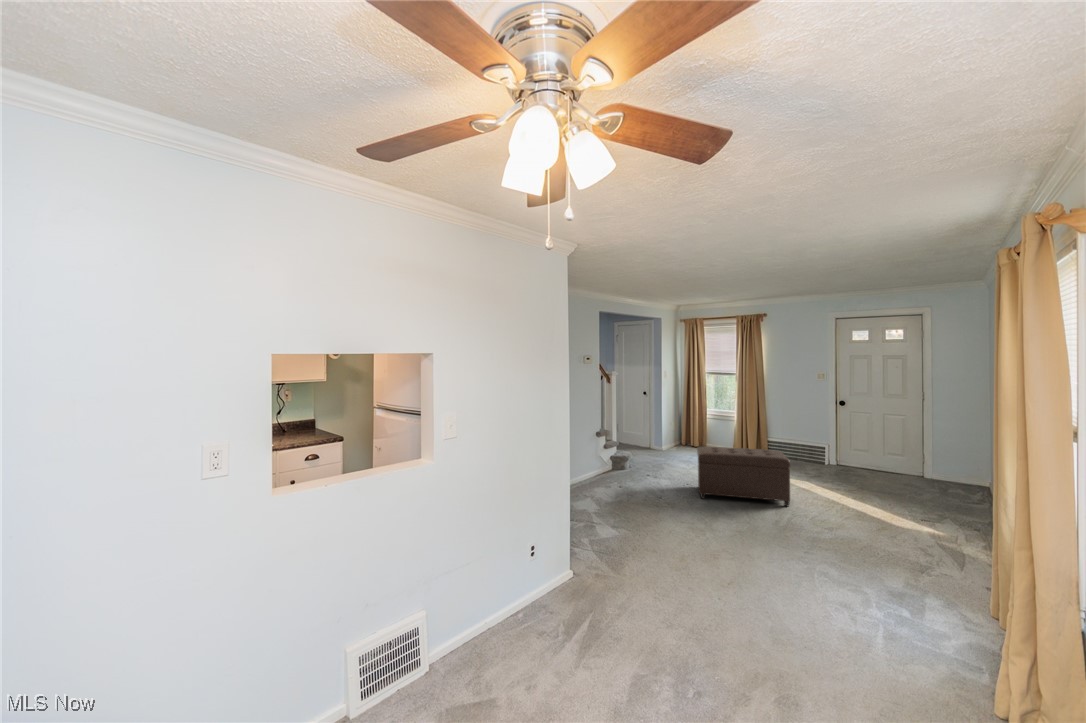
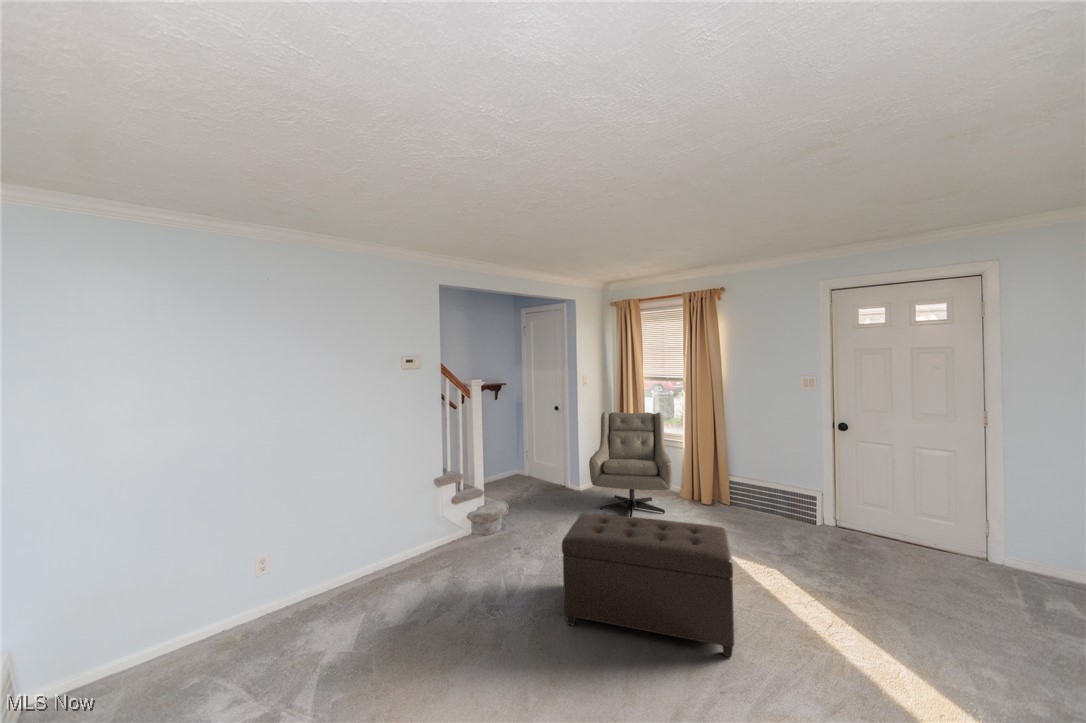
armchair: none [679,396,735,463] -> present [589,412,673,517]

